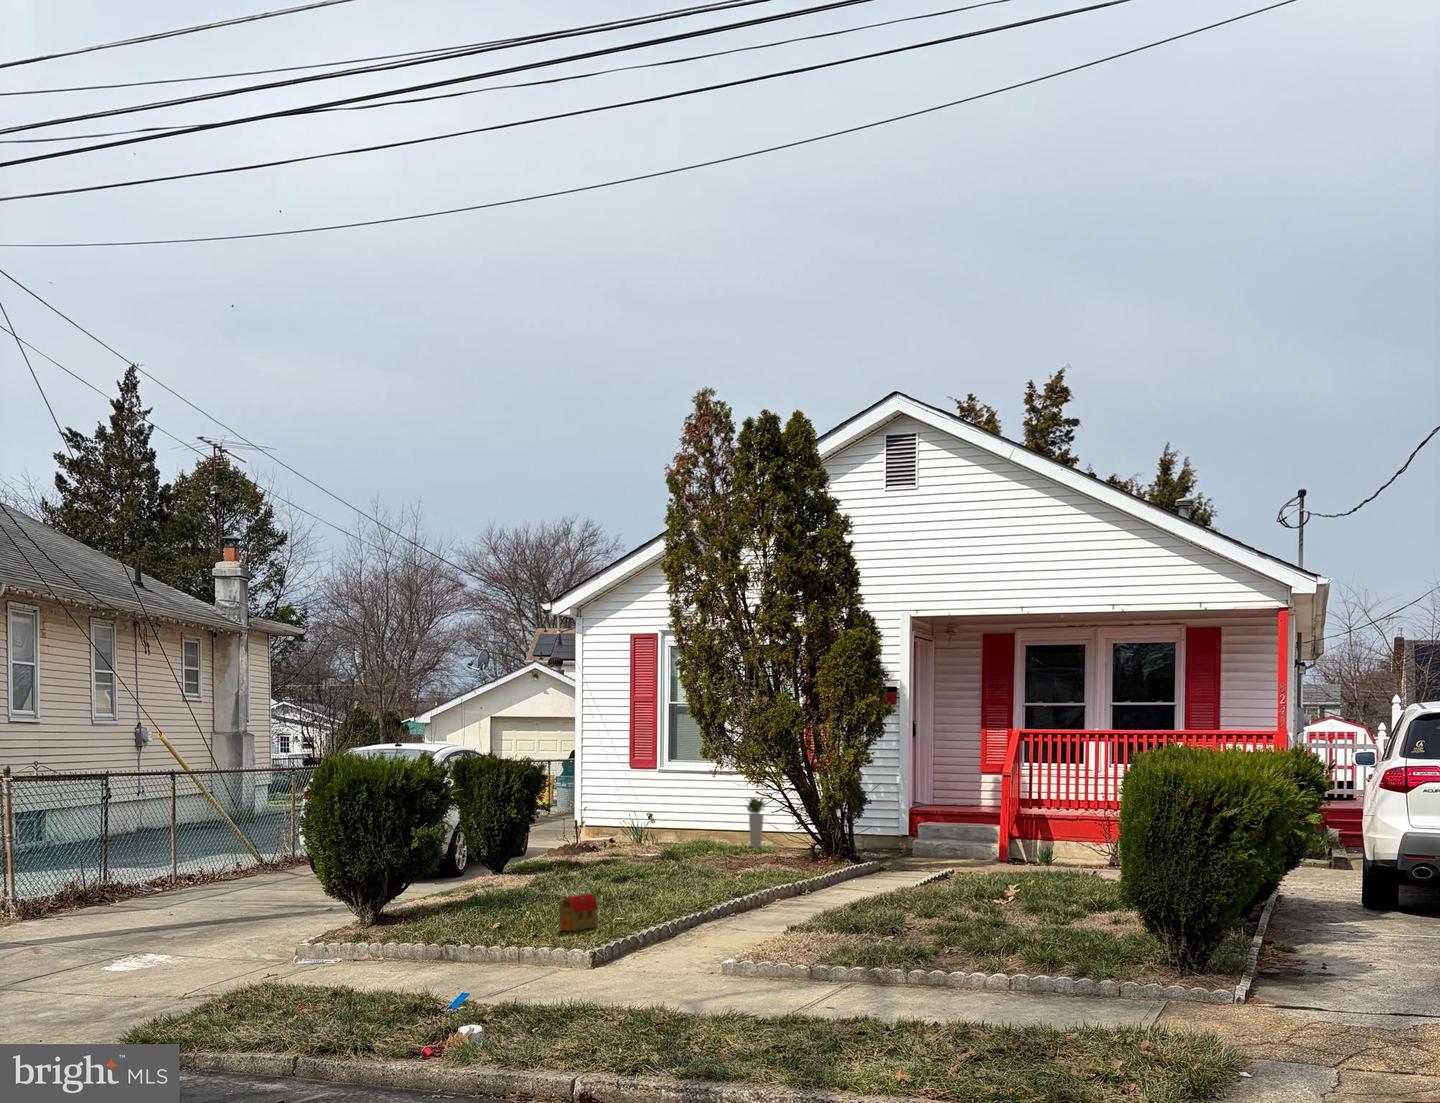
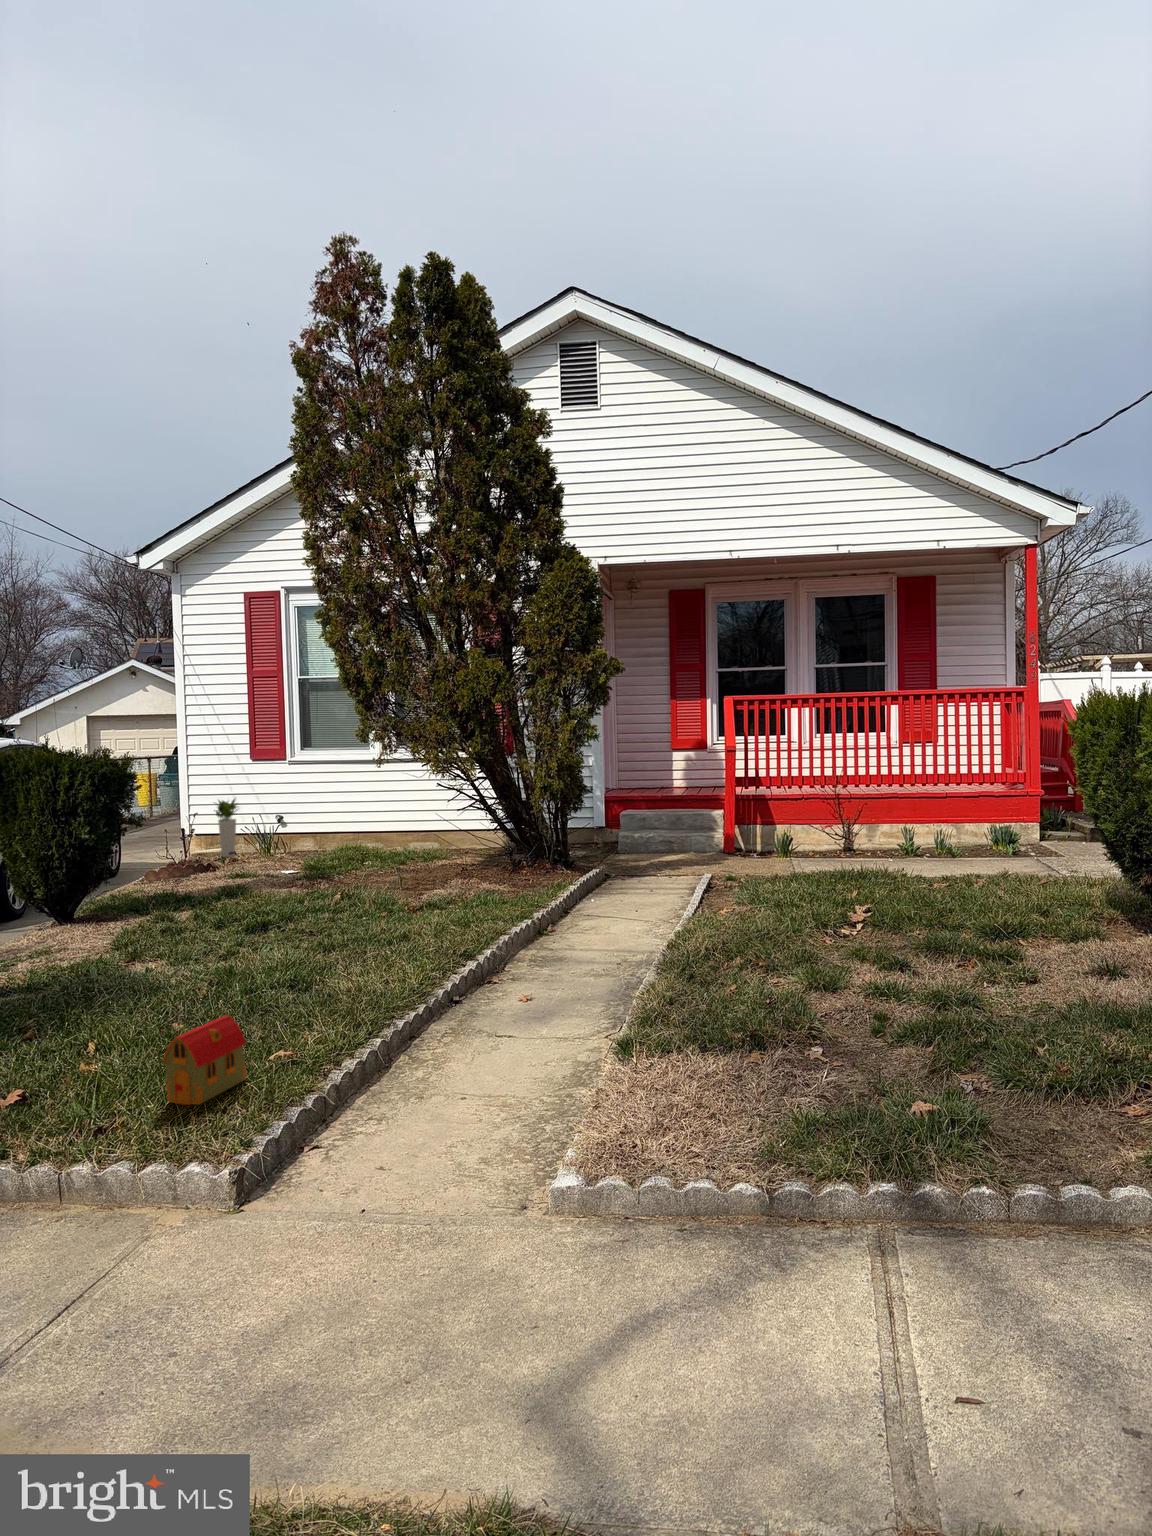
planter: present [747,798,764,847] -> present [214,798,237,857]

